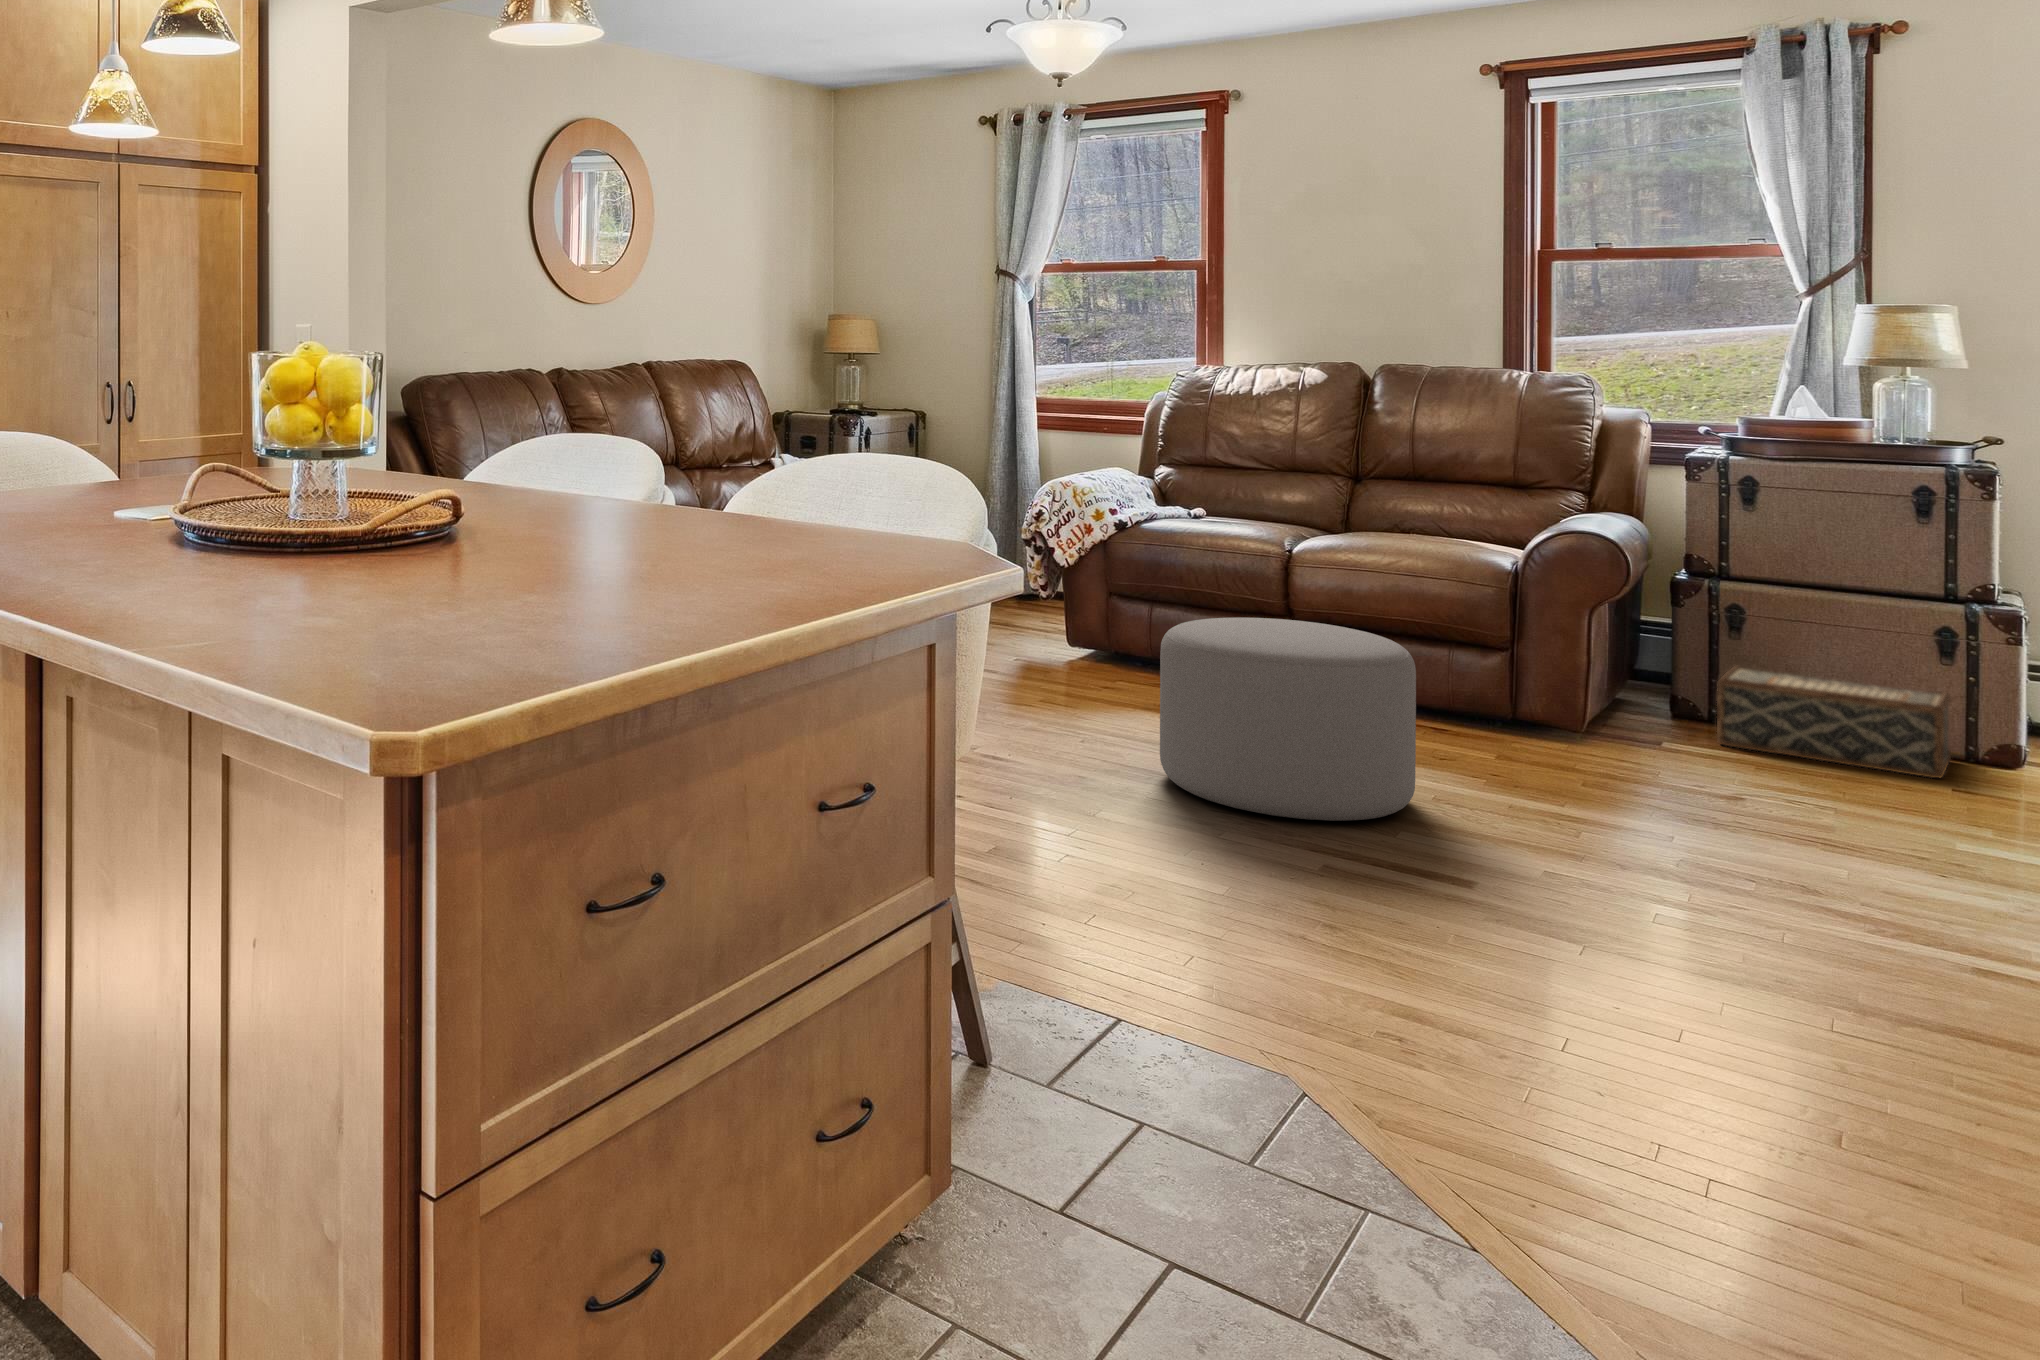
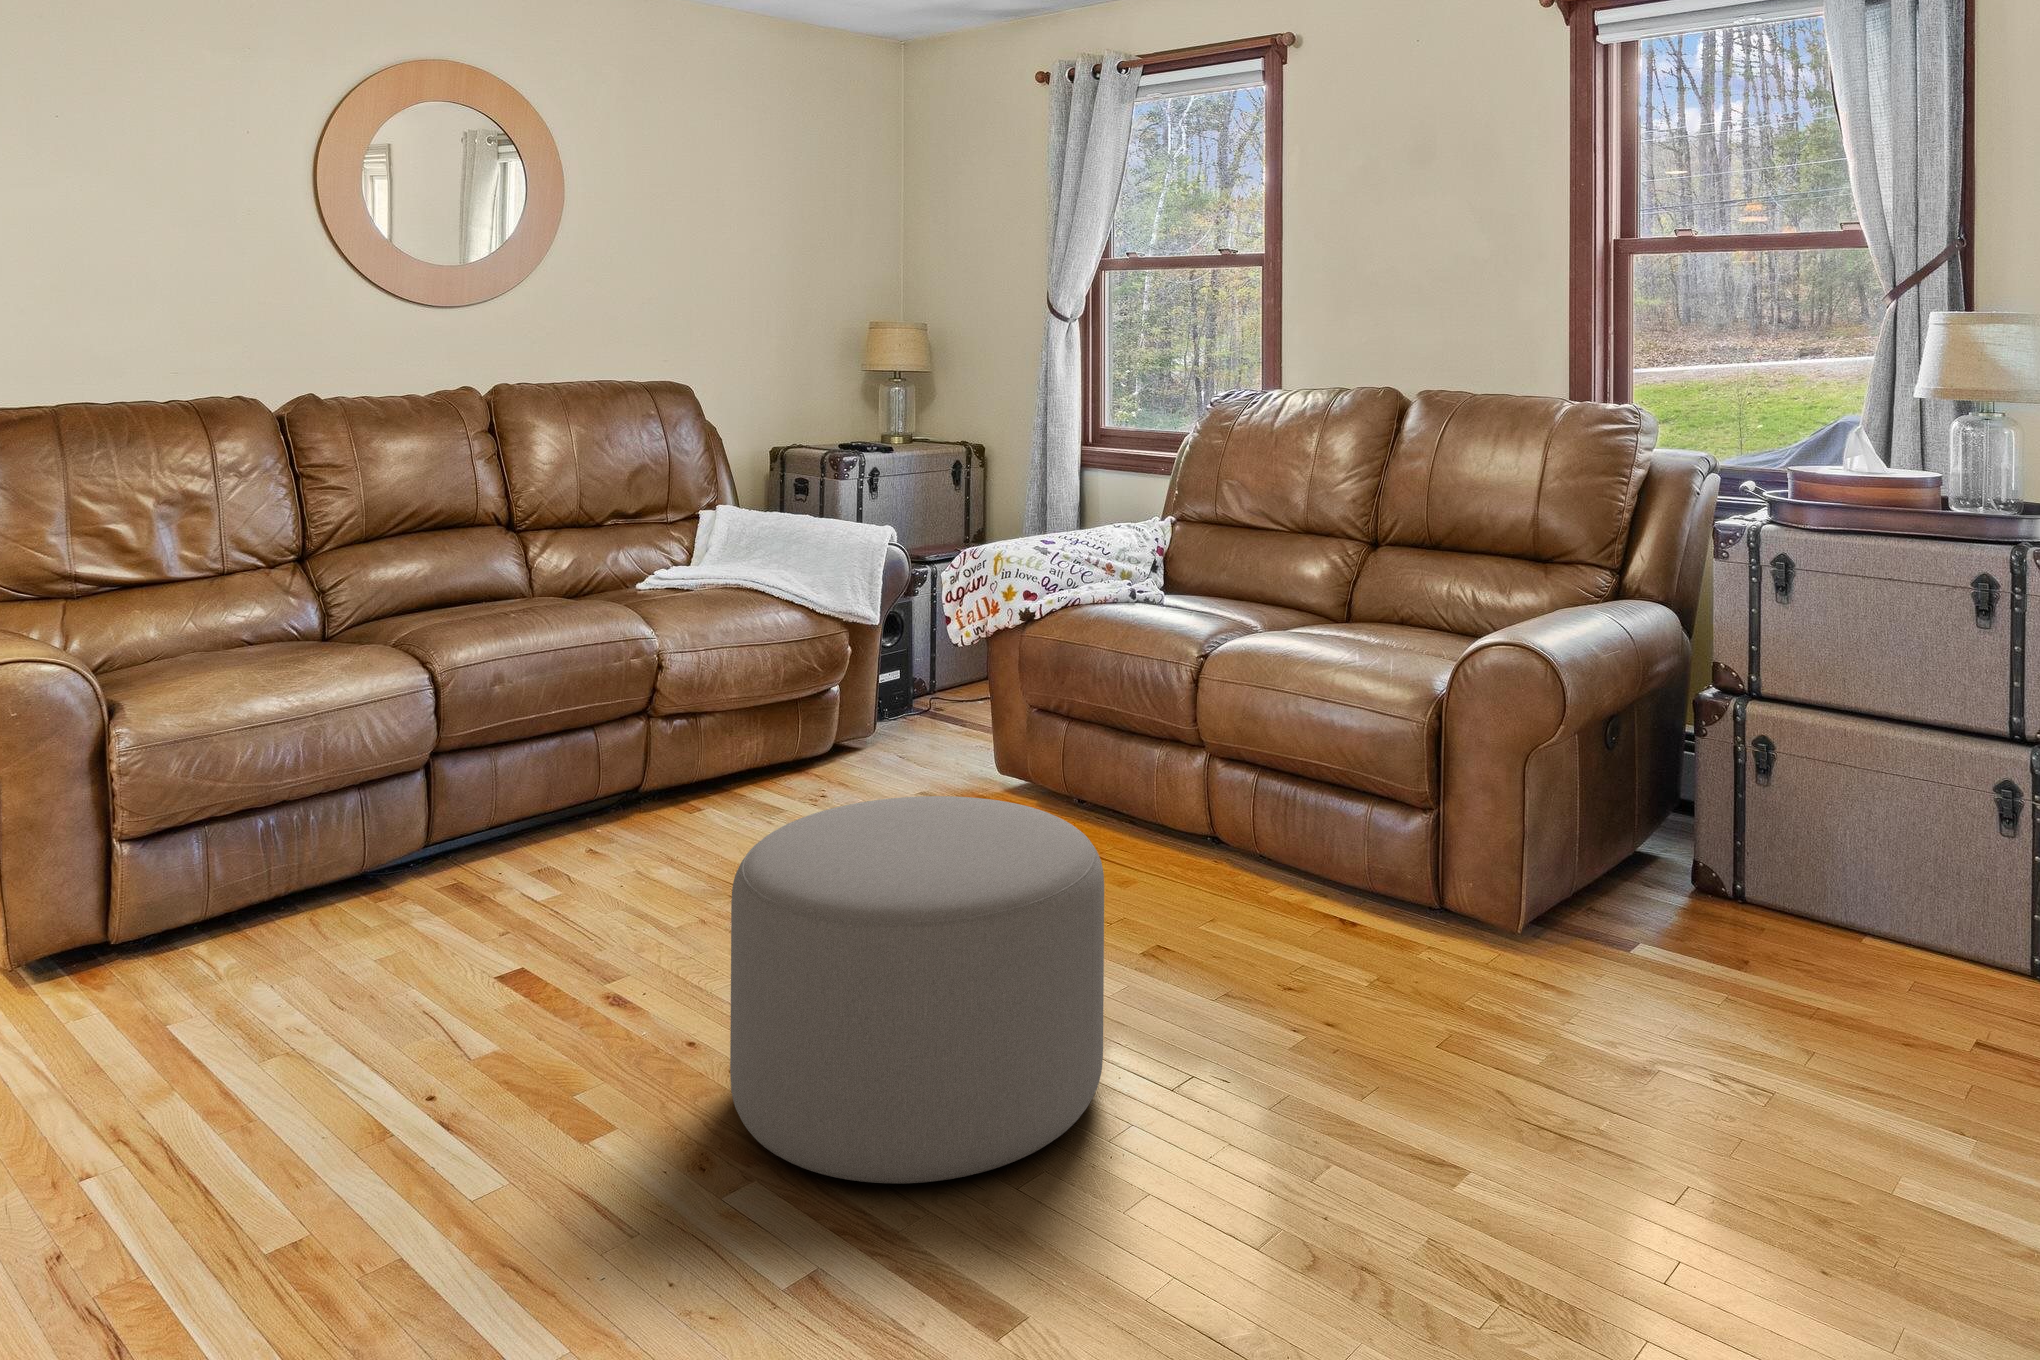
woven basket: present [1717,666,1951,778] -> none [1704,825,2010,1026]

